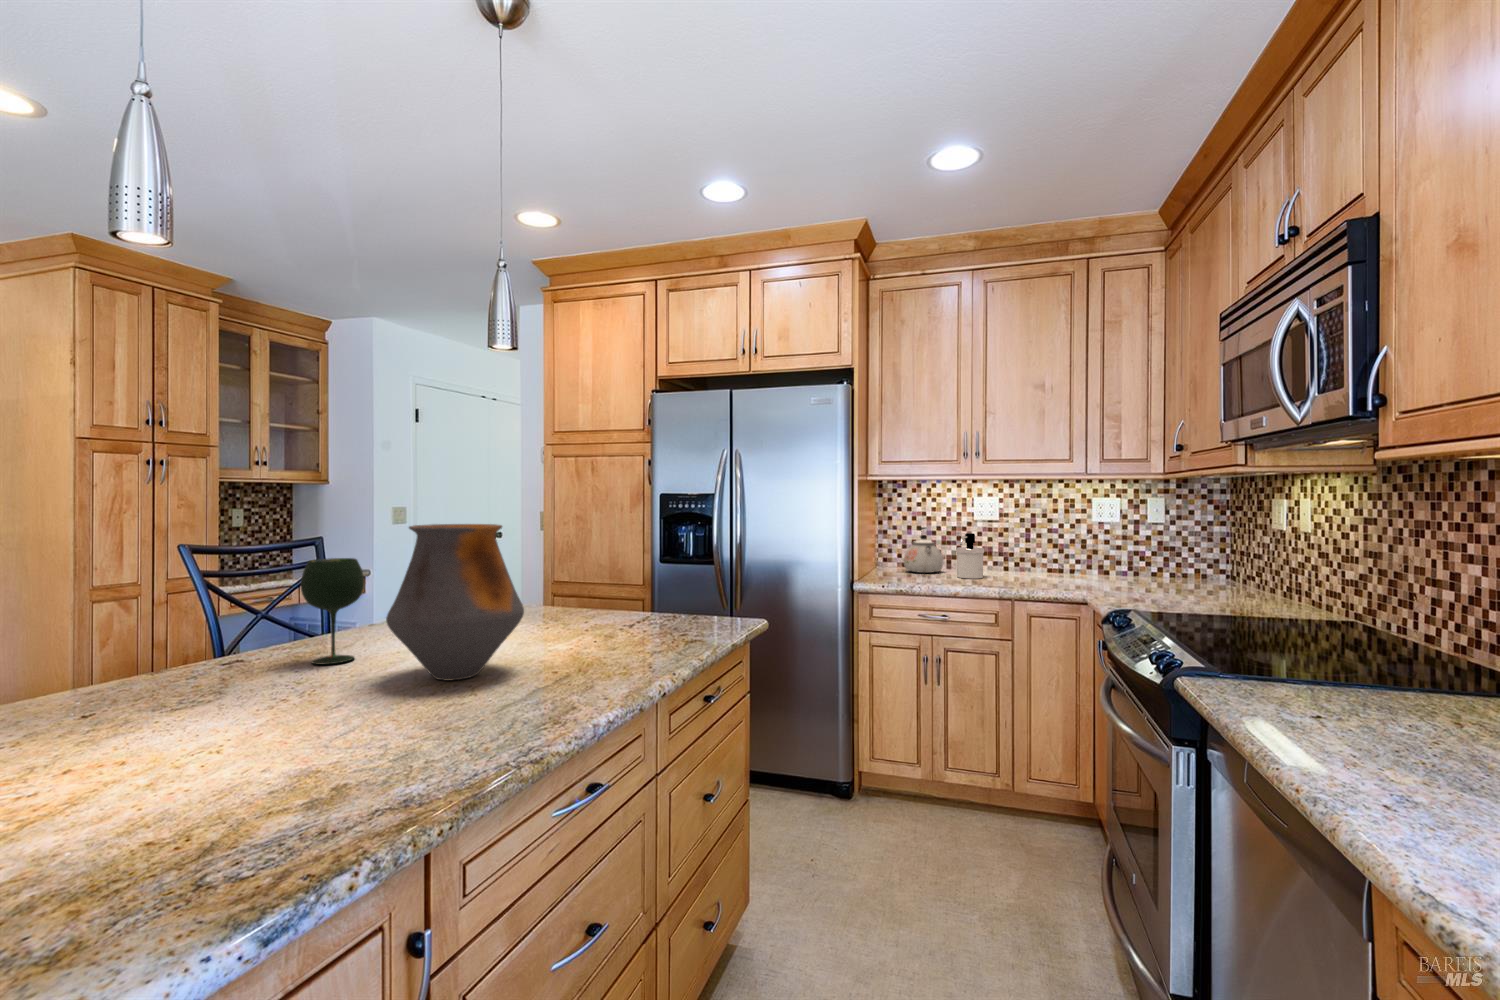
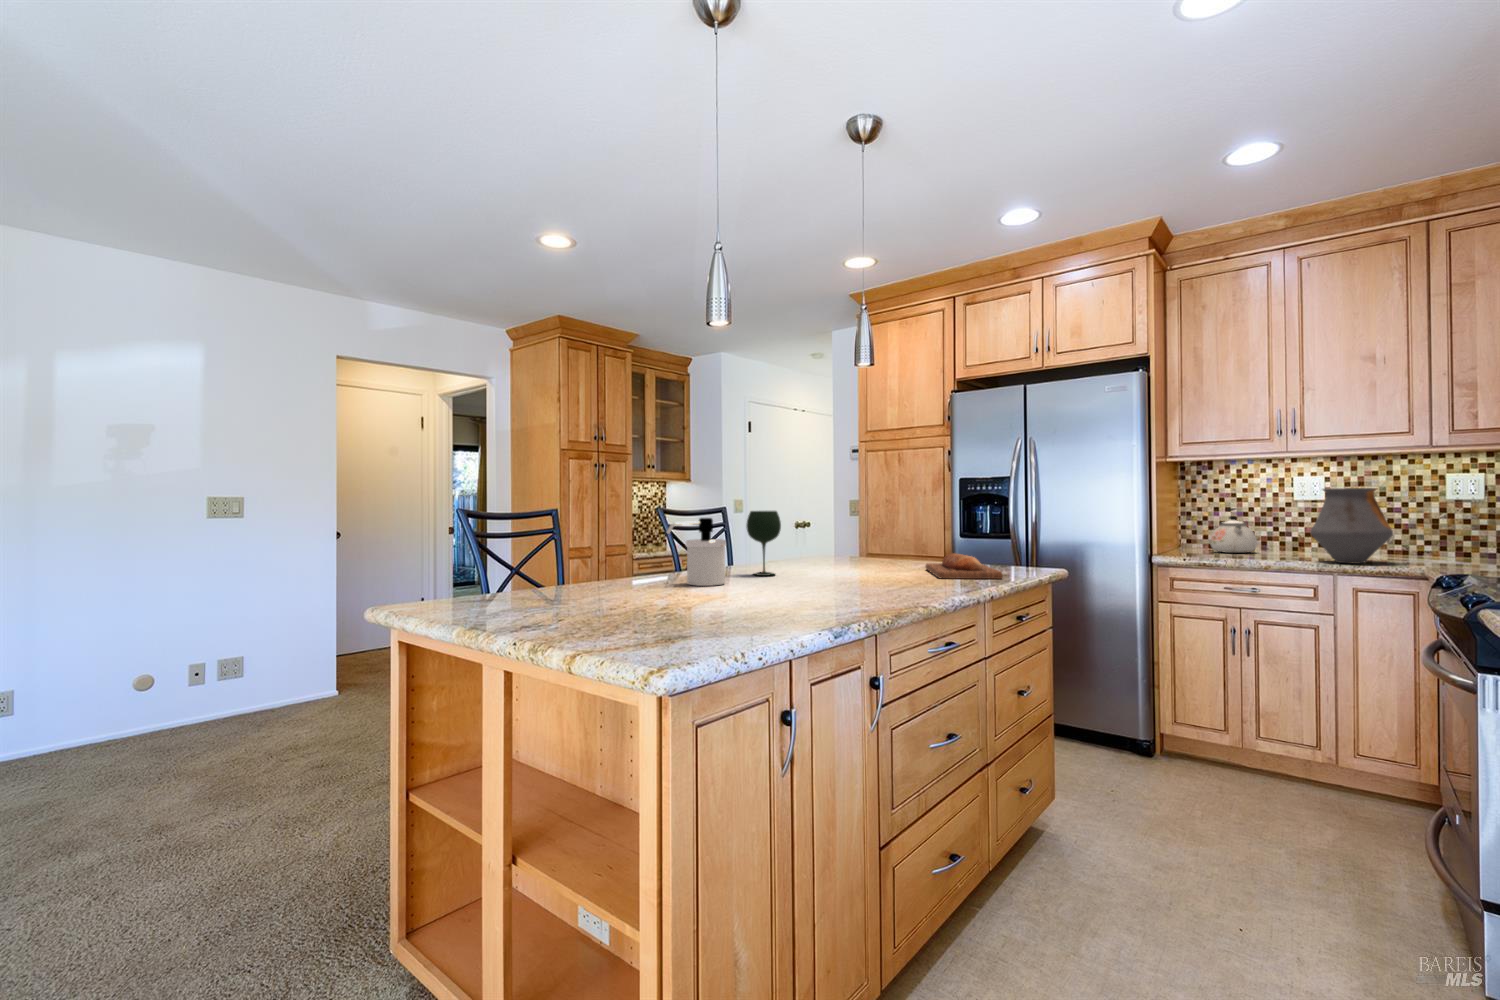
vase: present [386,524,524,680] -> present [1311,488,1393,564]
soap dispenser: present [956,533,984,579] -> present [667,518,726,586]
bread loaf: none [596,606,689,653] -> present [925,553,1003,579]

